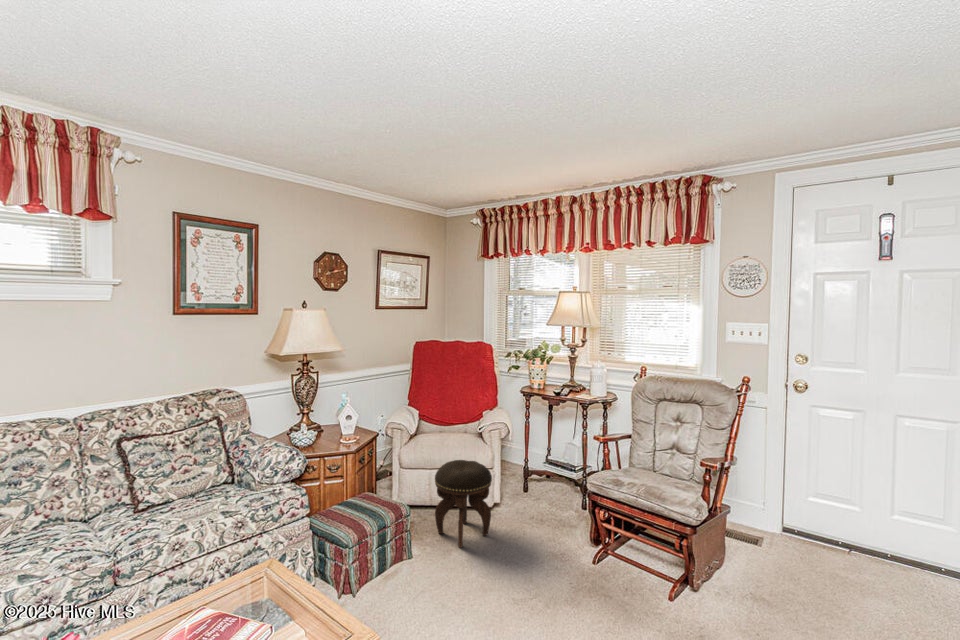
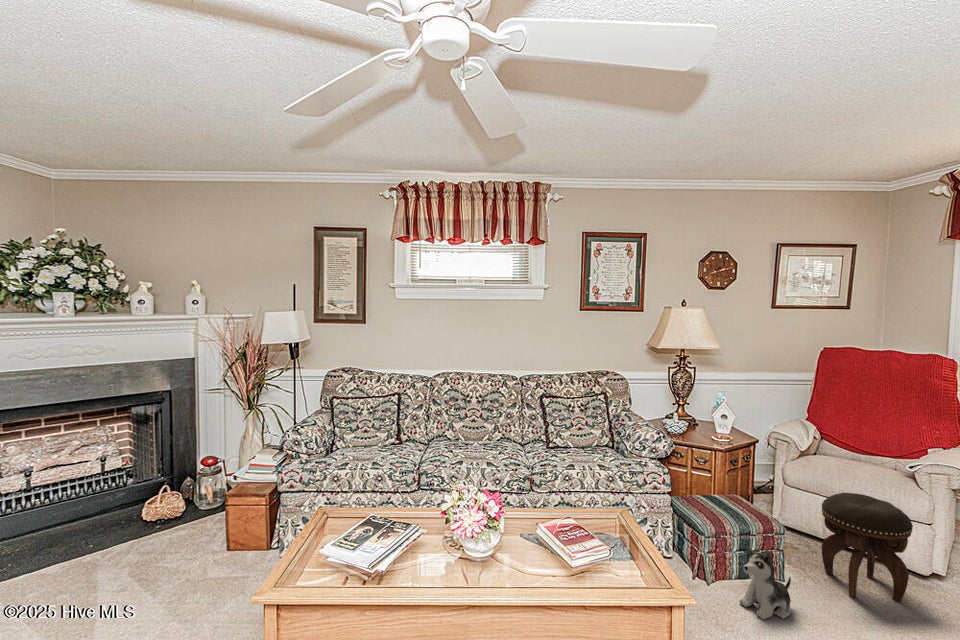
plush toy: none [388,540,428,609] -> present [740,546,791,619]

